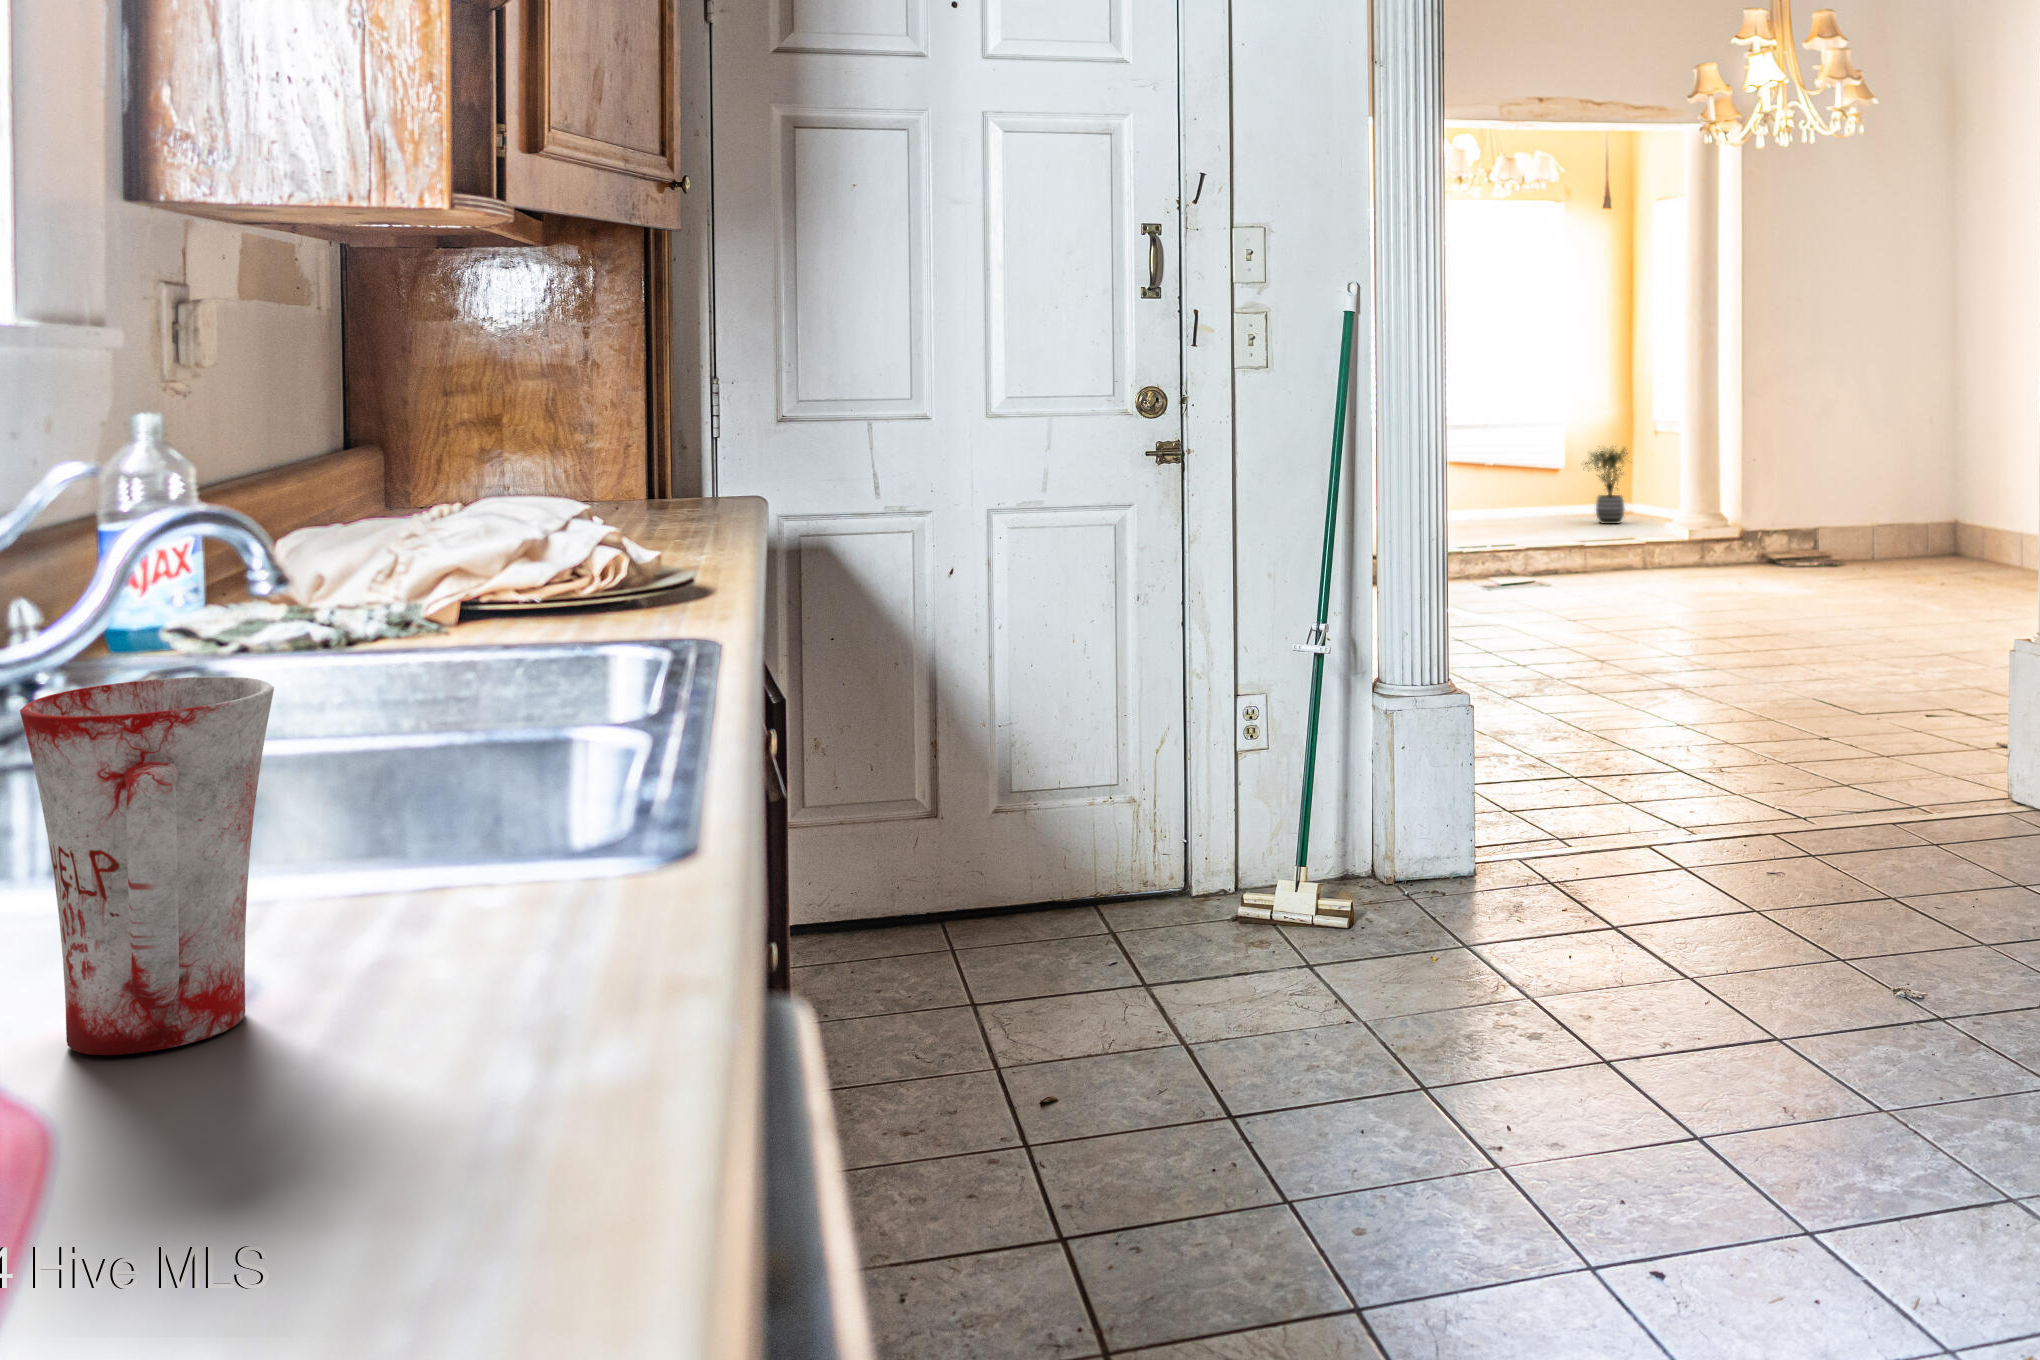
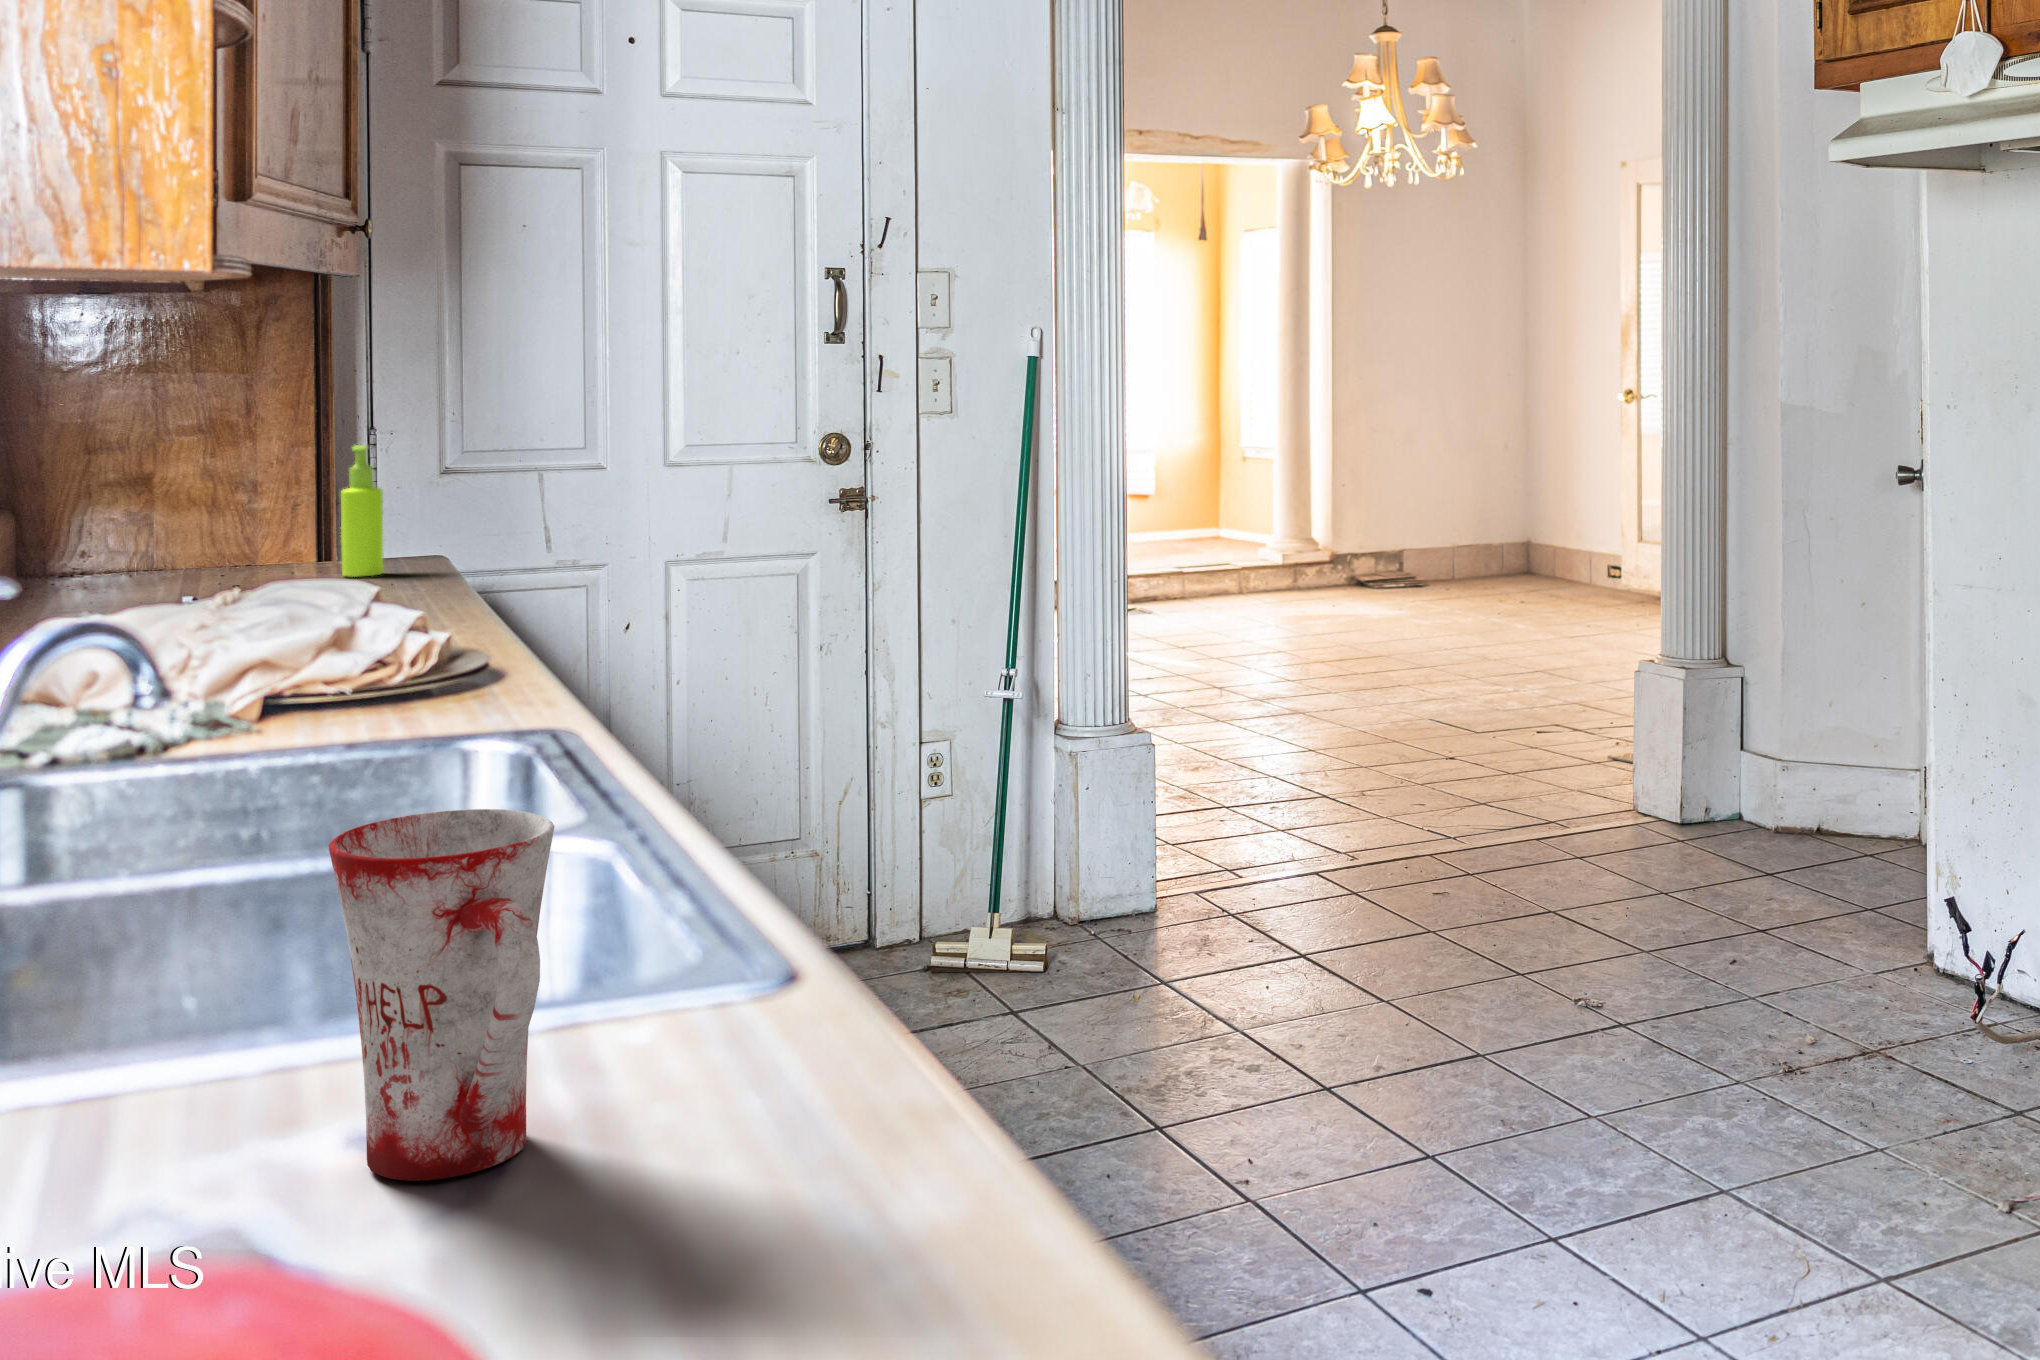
soap dispenser: none [663,387,702,511] -> present [341,445,384,577]
potted plant: present [1585,448,1628,524] -> none [1165,471,1219,551]

